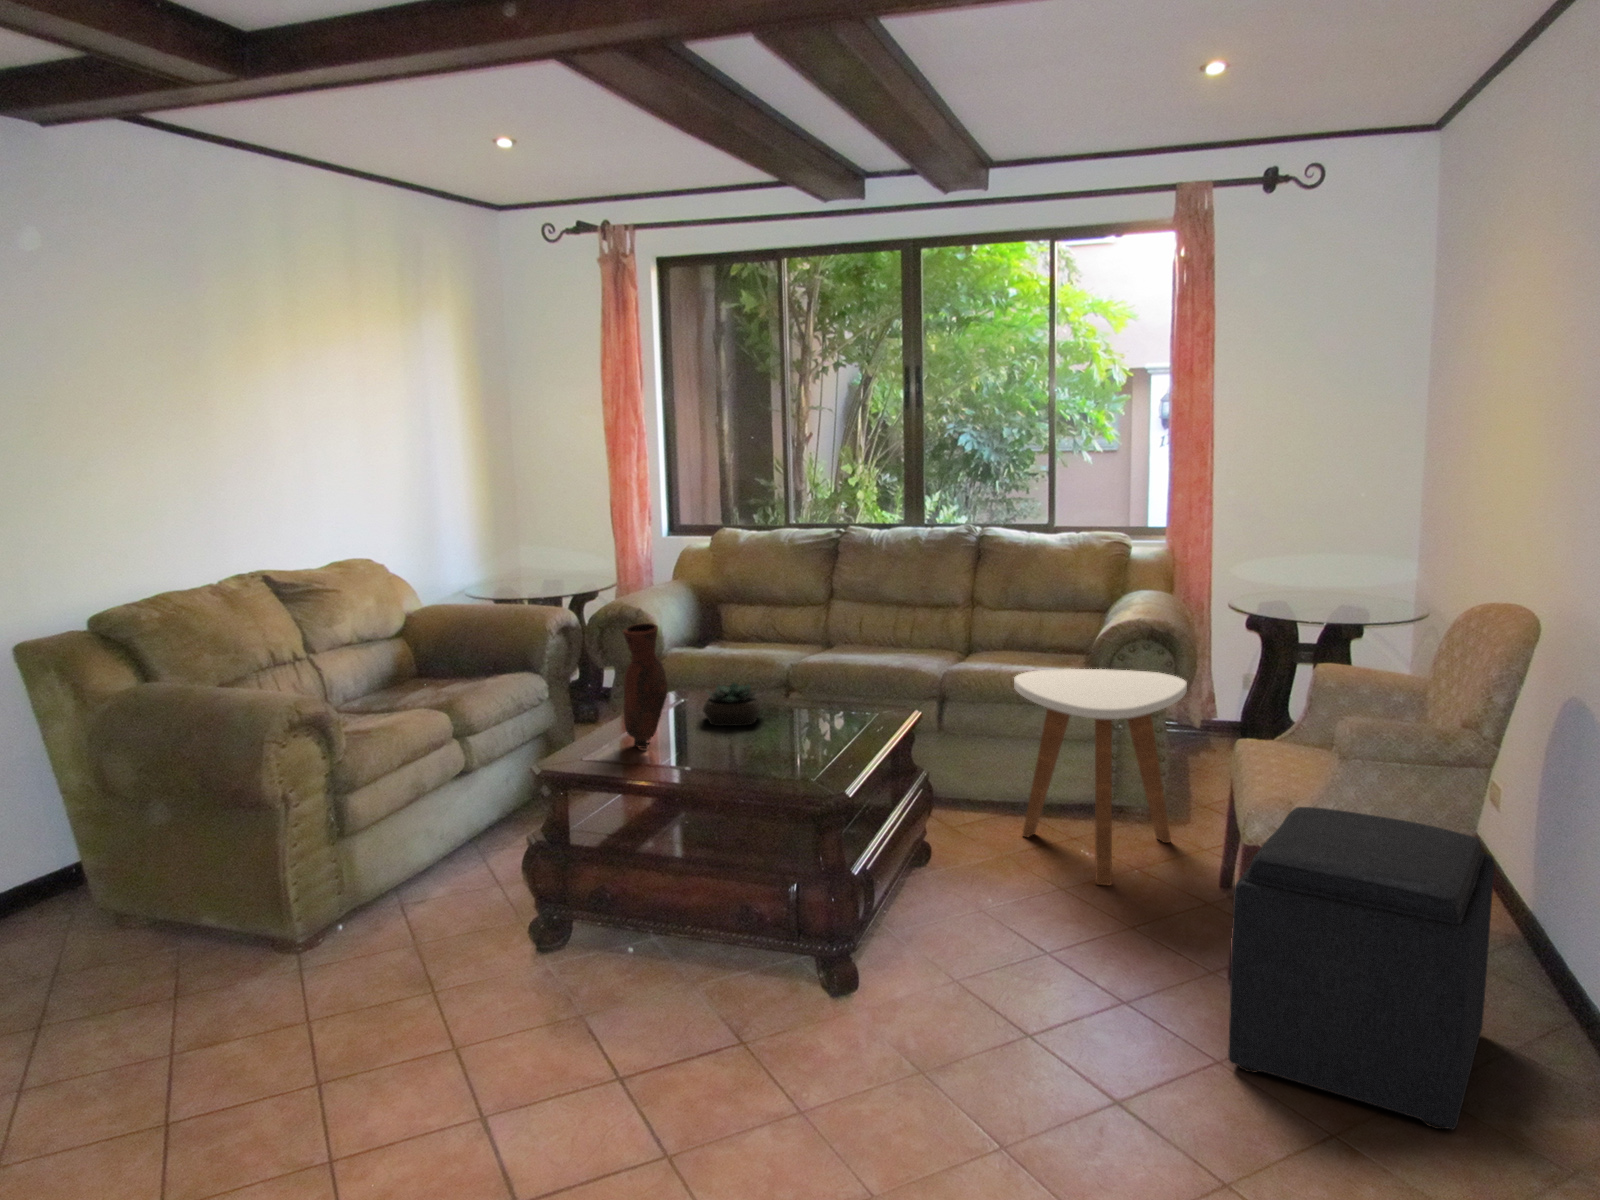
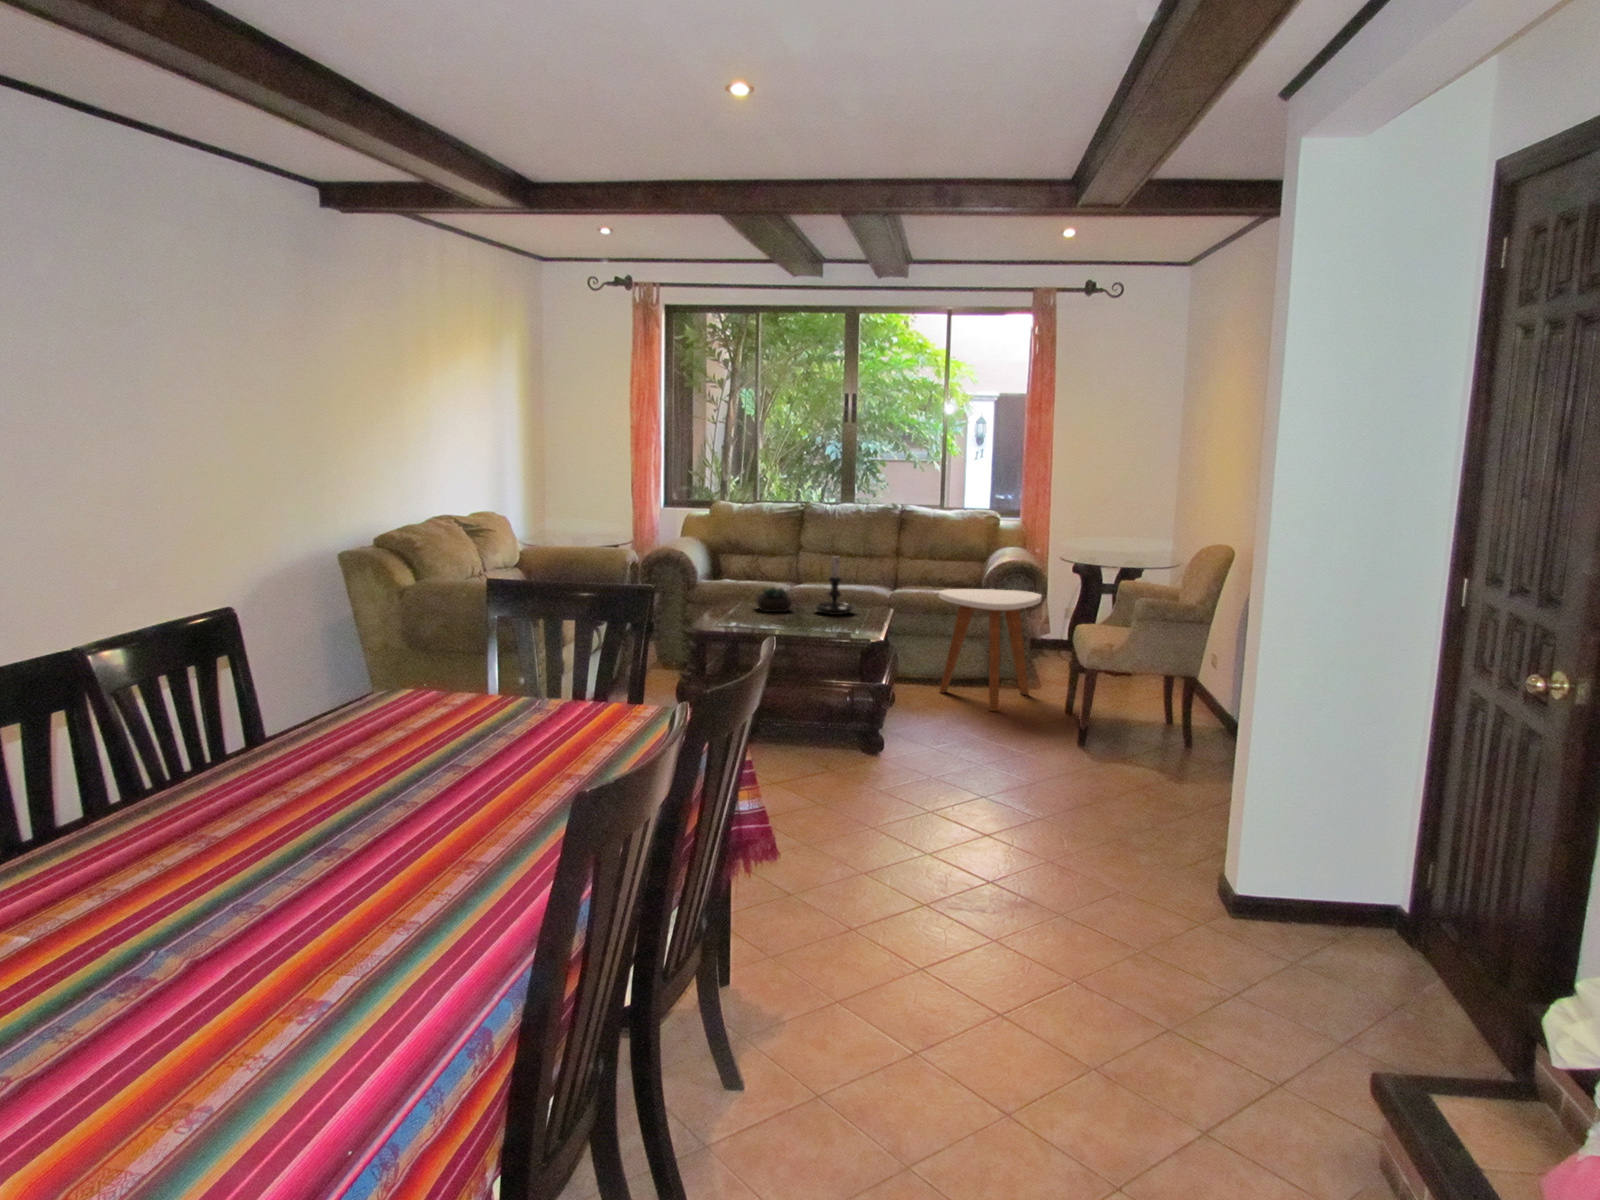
vase: present [622,623,668,748] -> none [721,543,749,618]
candle holder: none [794,628,865,731] -> present [815,556,855,615]
ottoman: present [1228,807,1494,1129] -> none [1073,643,1202,784]

